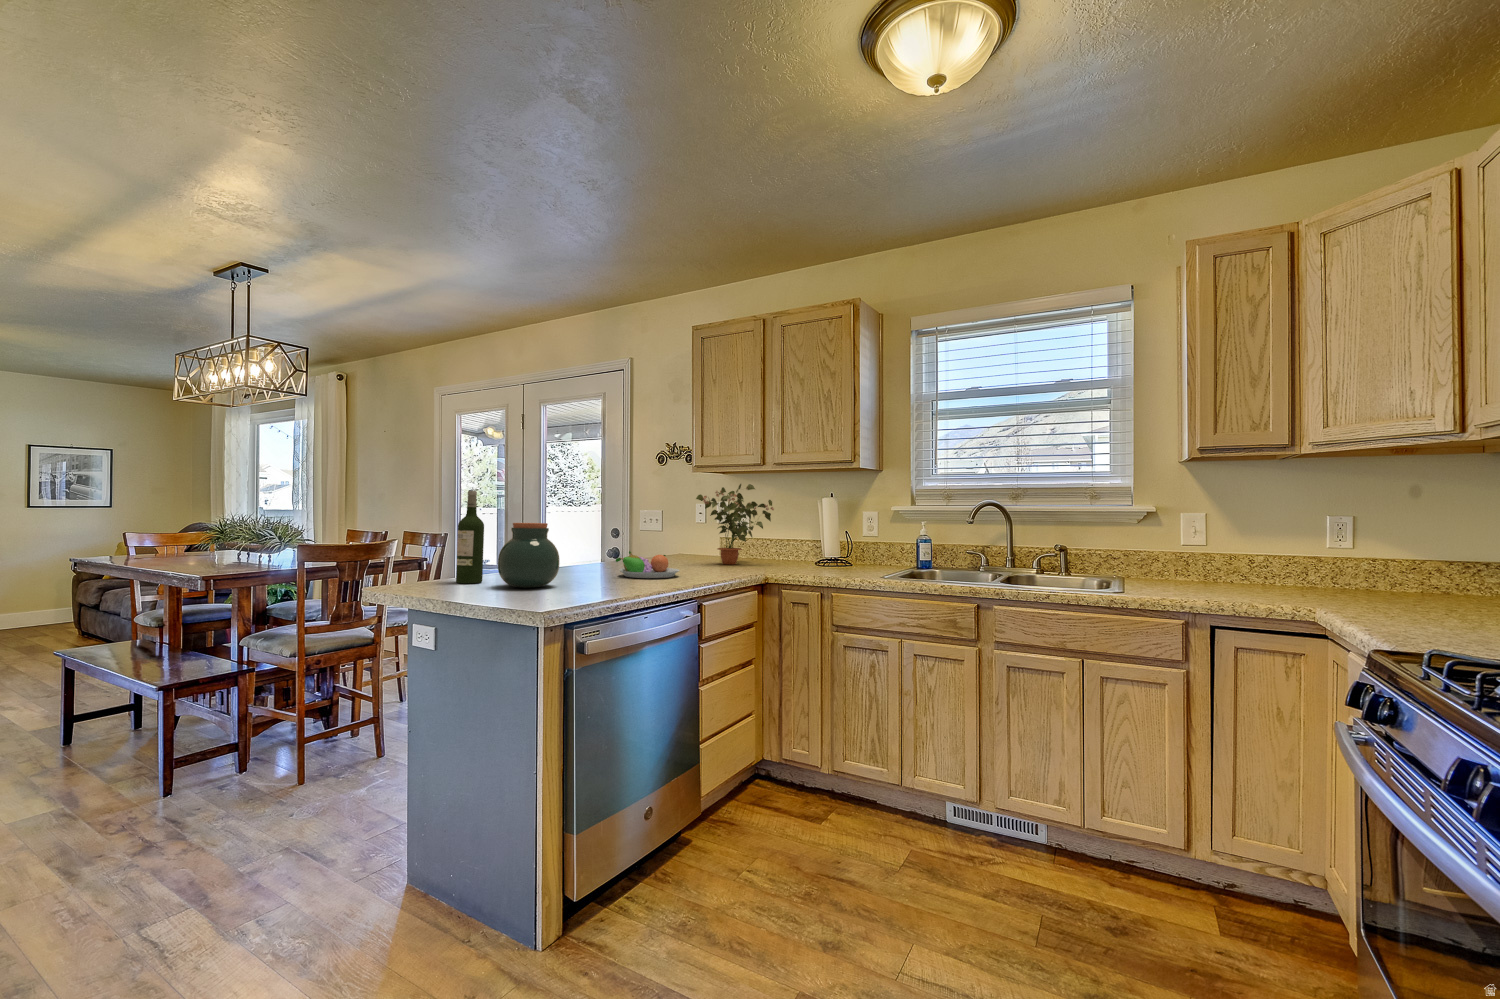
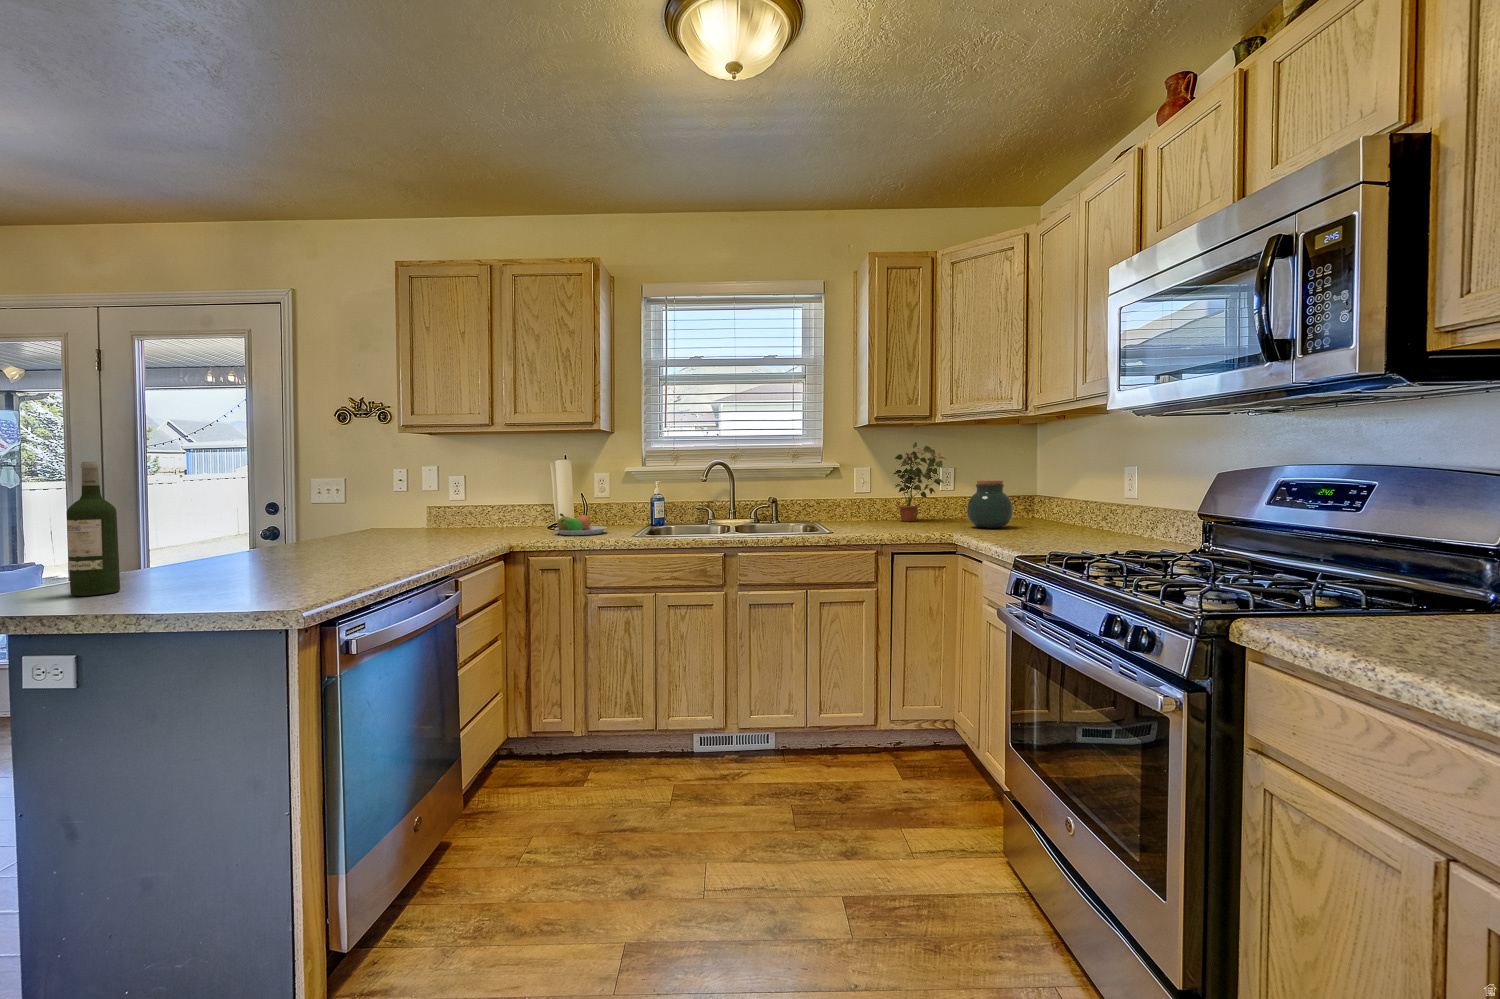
potted plant: present [696,484,774,565] -> present [893,442,945,521]
jar: present [498,523,559,588] -> present [967,481,1013,528]
fruit bowl: present [616,551,680,578] -> present [555,513,607,535]

